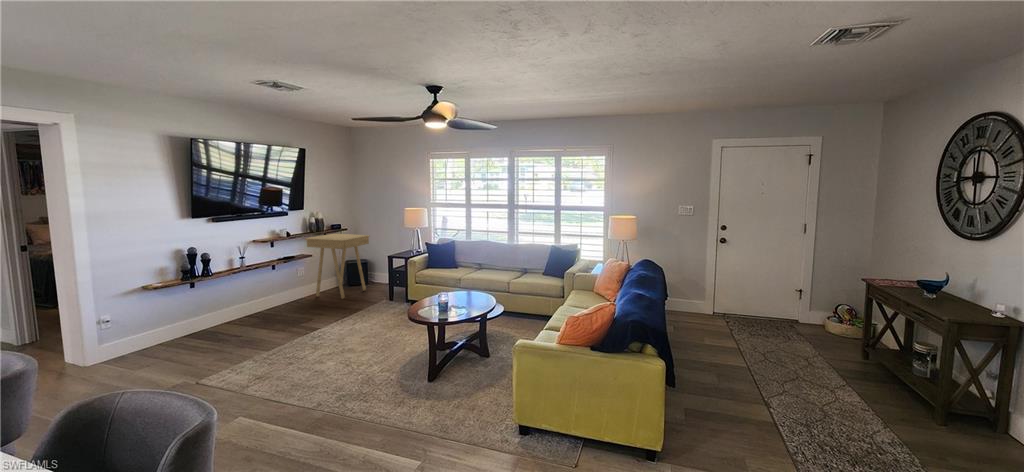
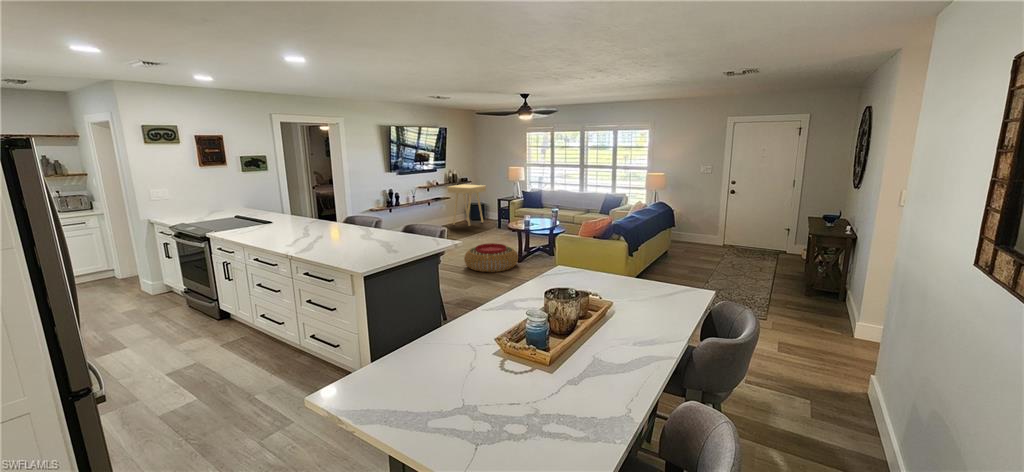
pouf: none [324,349,432,419] -> present [464,243,518,272]

